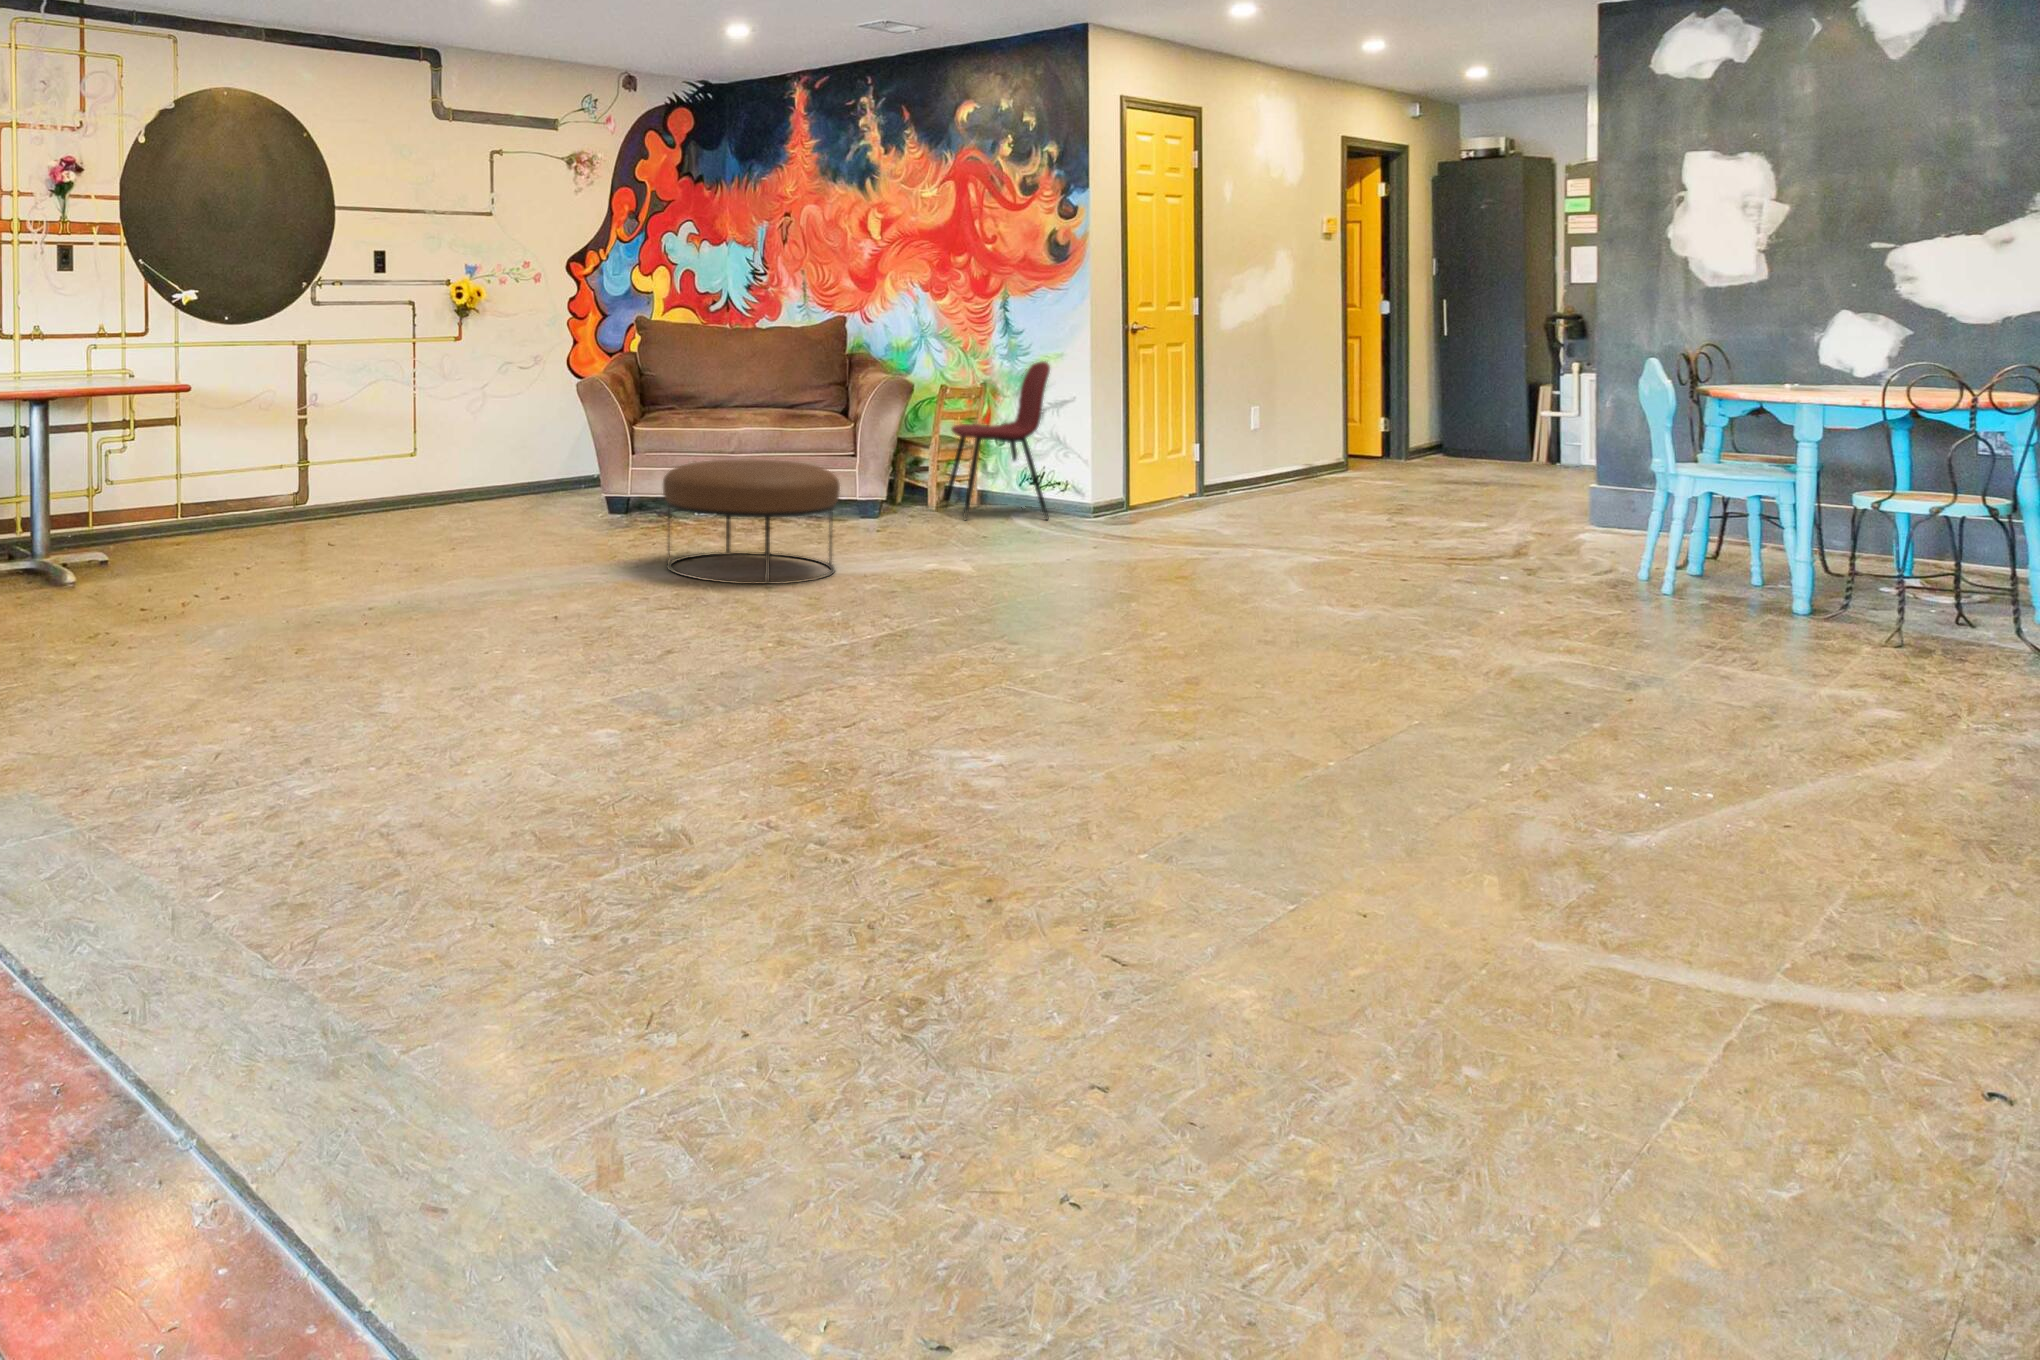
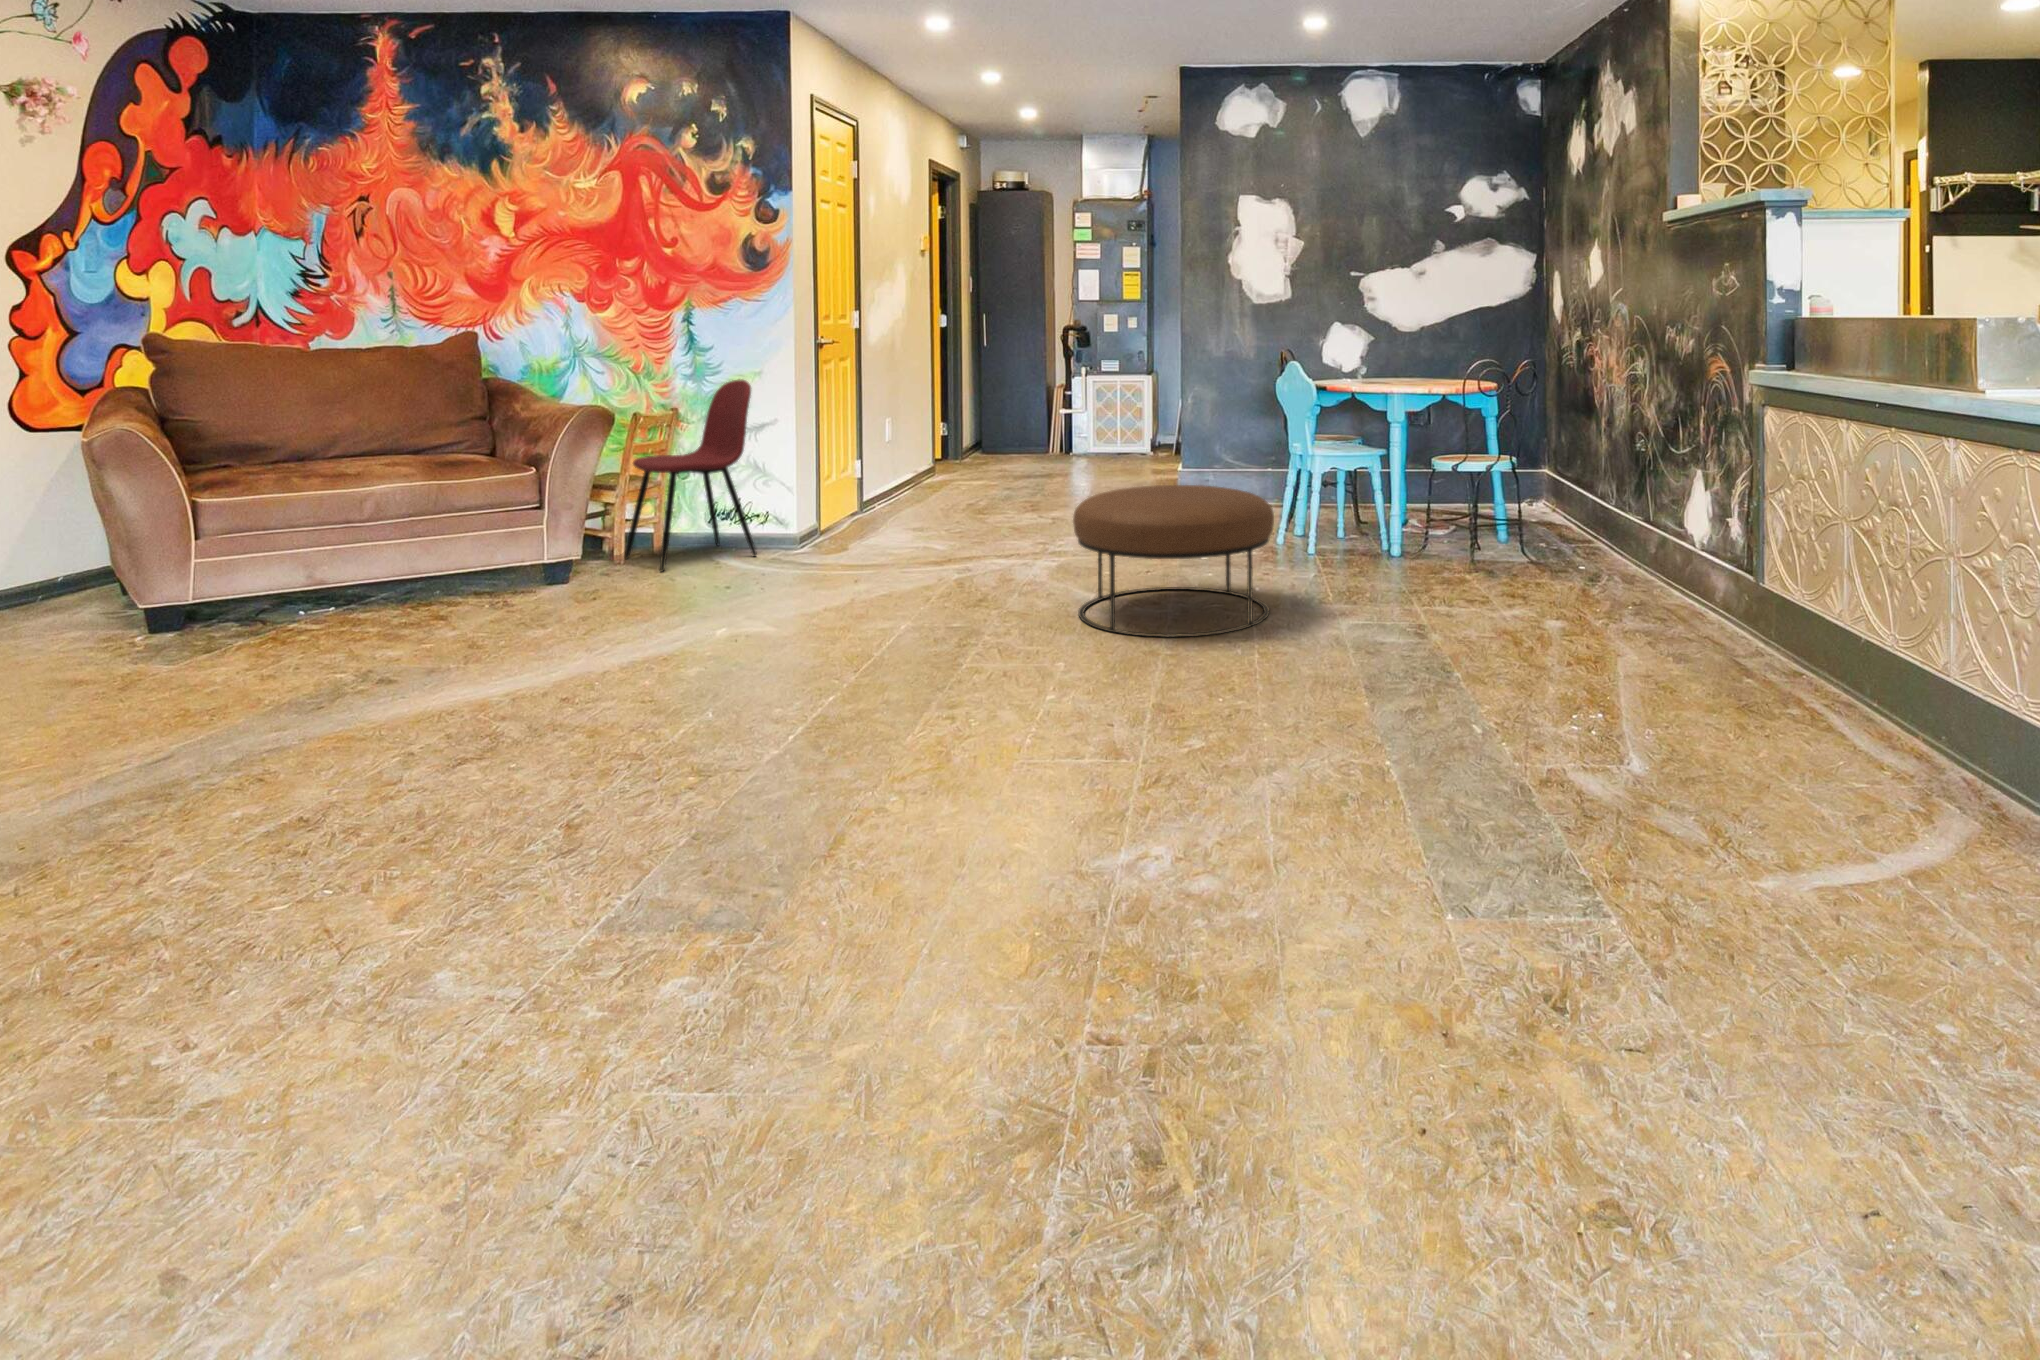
ottoman: present [663,459,840,584] -> present [1073,485,1274,637]

